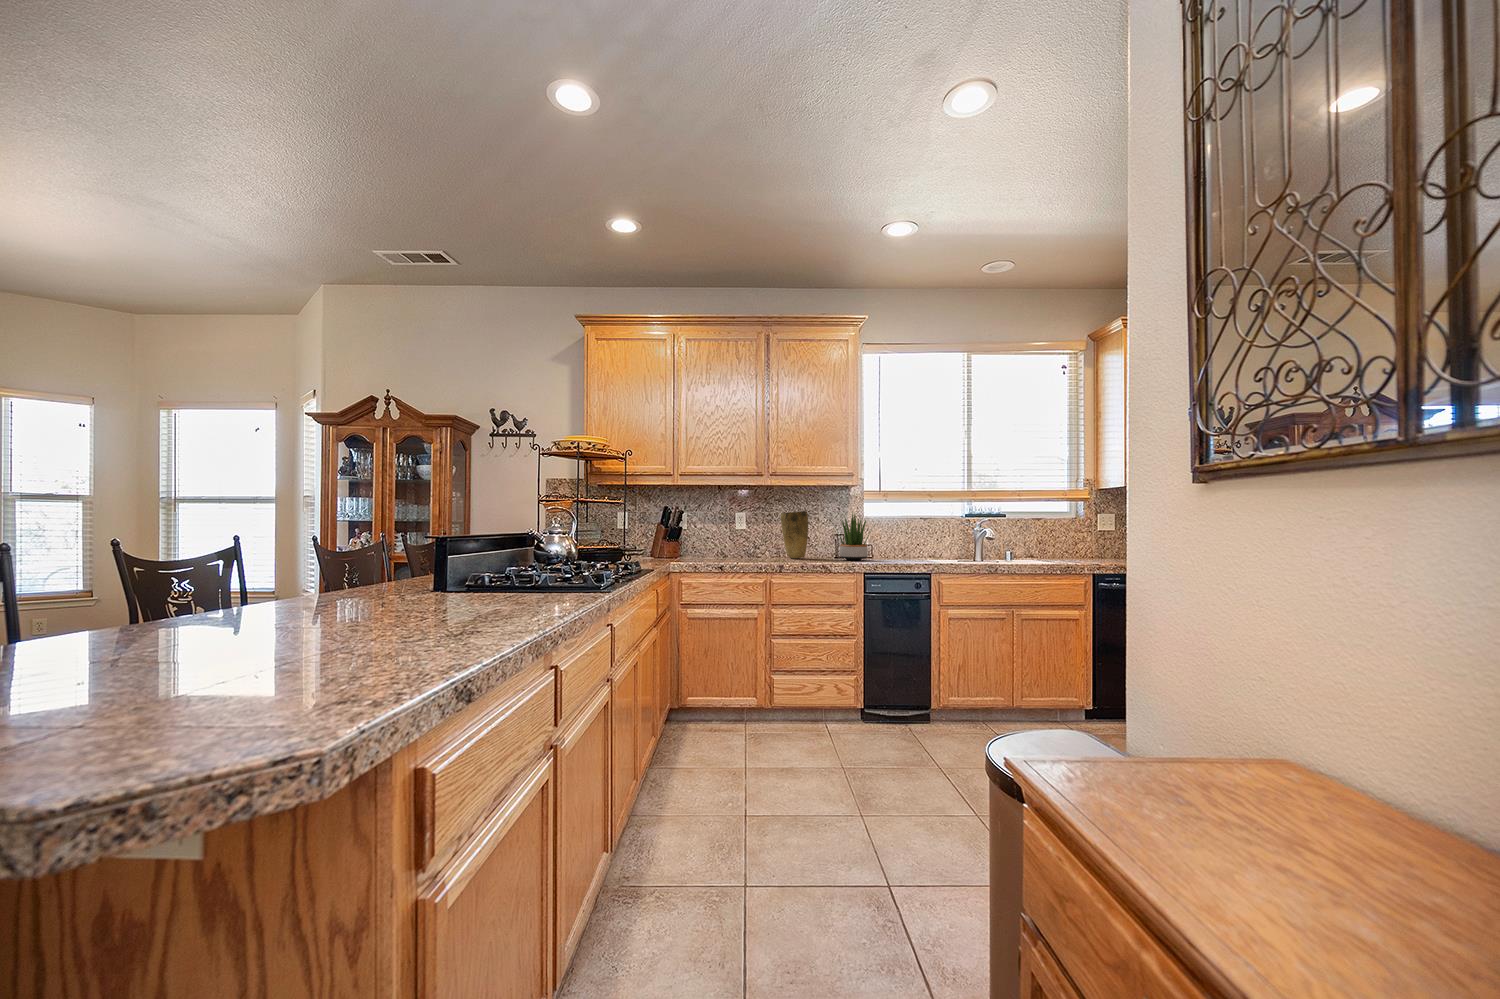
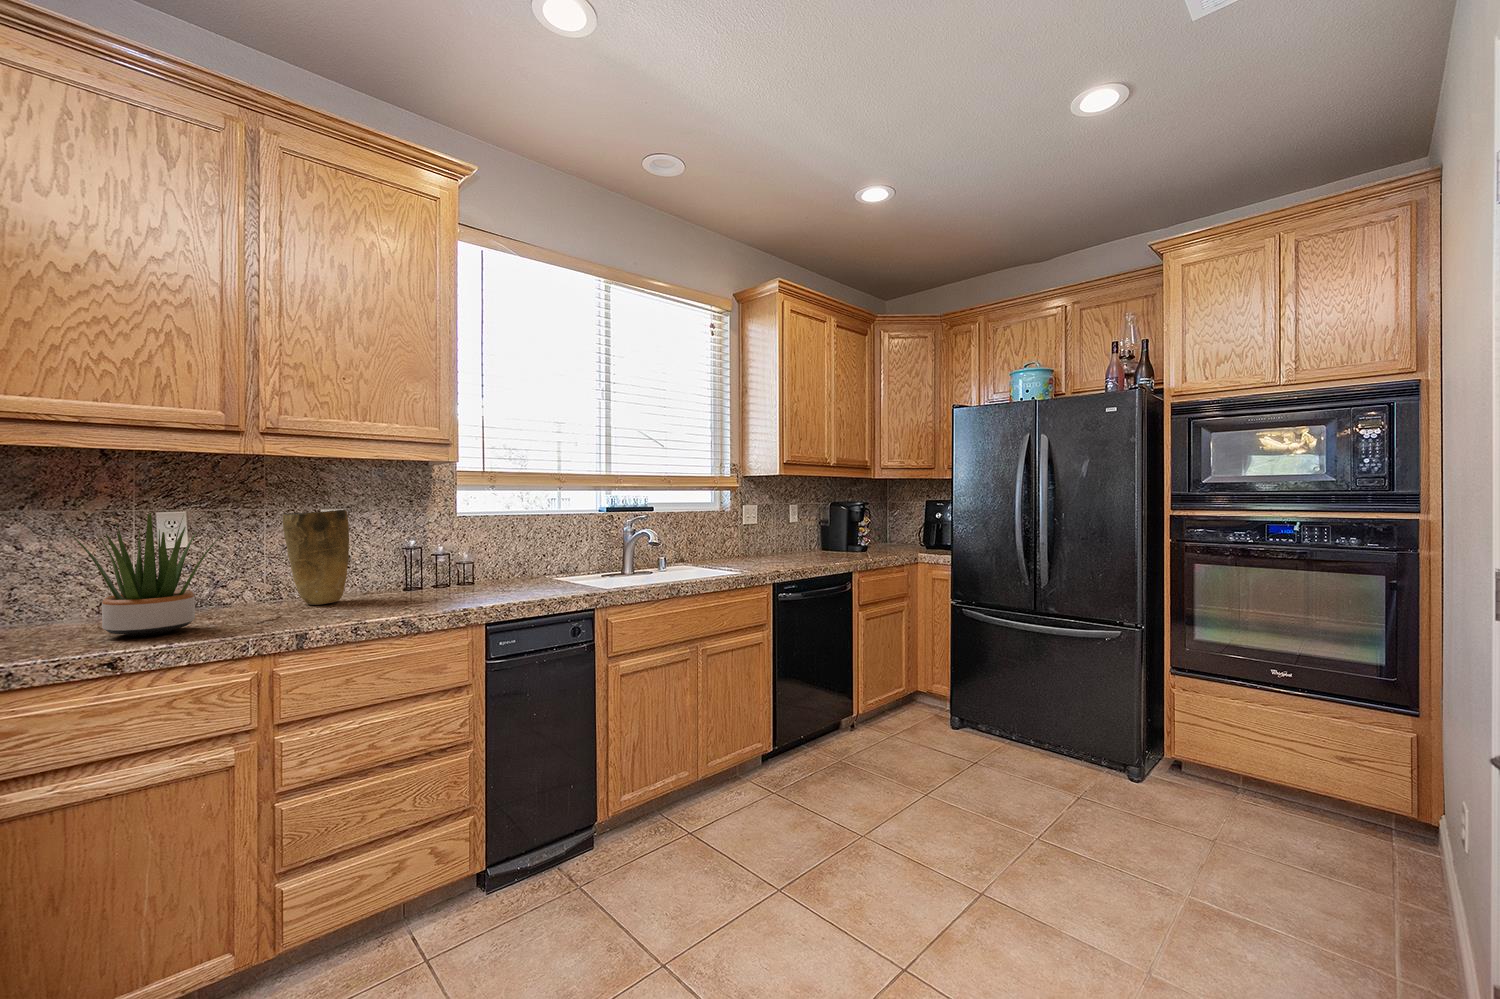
potted plant: present [834,513,875,560] -> present [69,513,225,637]

